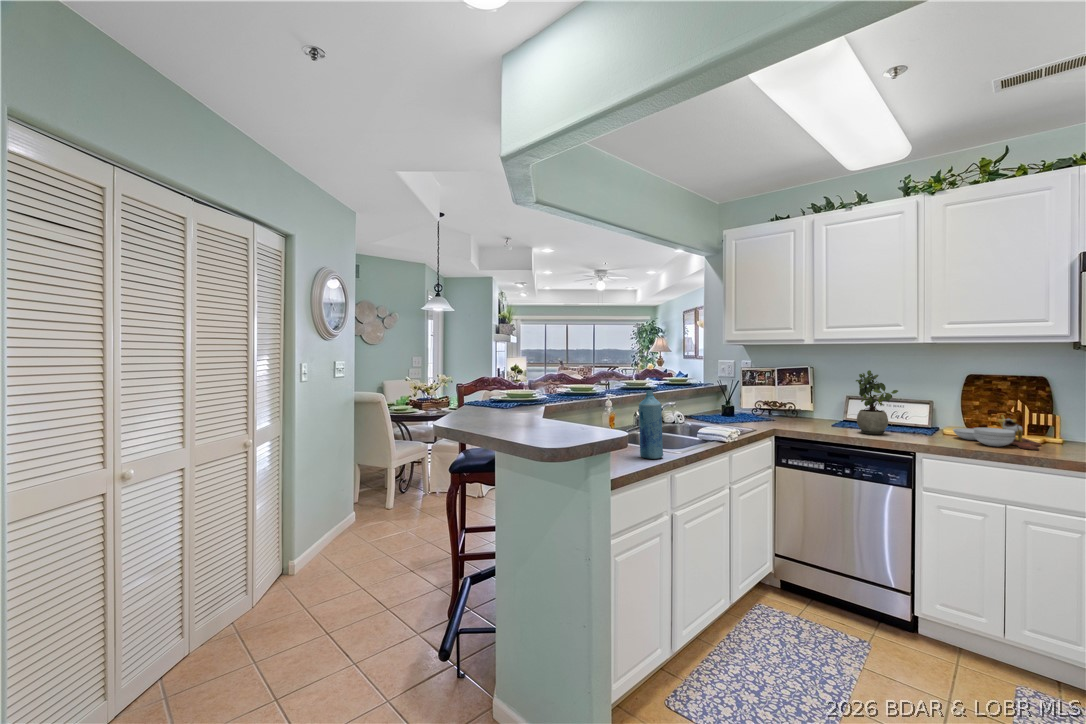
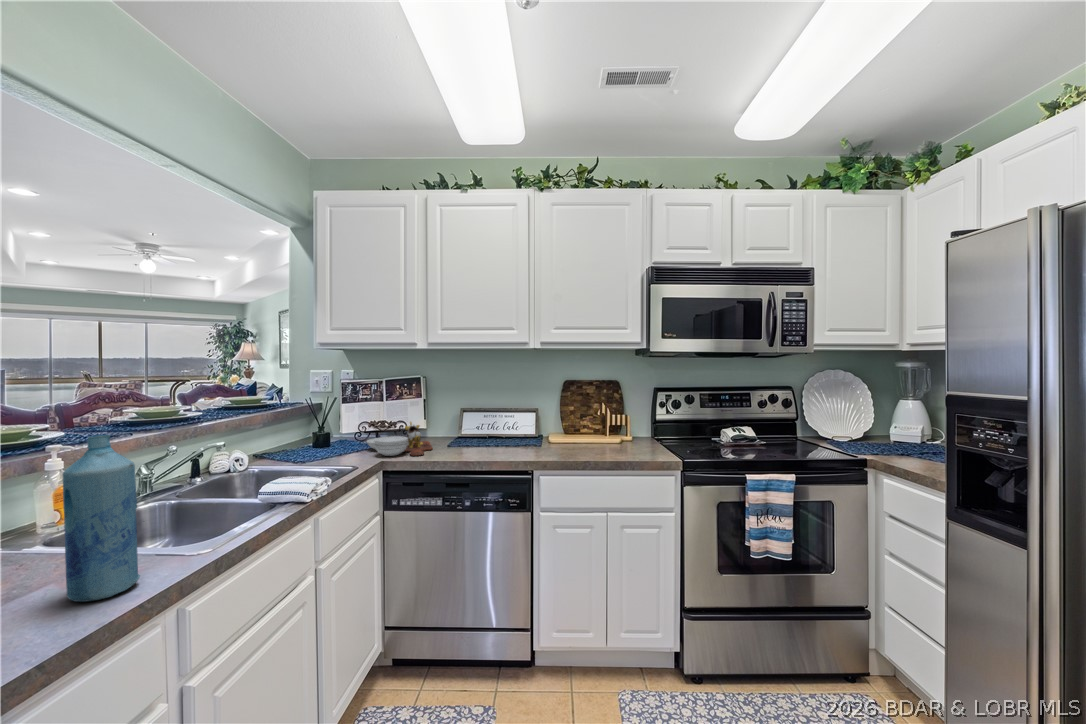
potted plant: present [856,370,898,434] -> none [474,378,518,454]
cutting board: present [953,415,1041,450] -> present [367,422,433,456]

